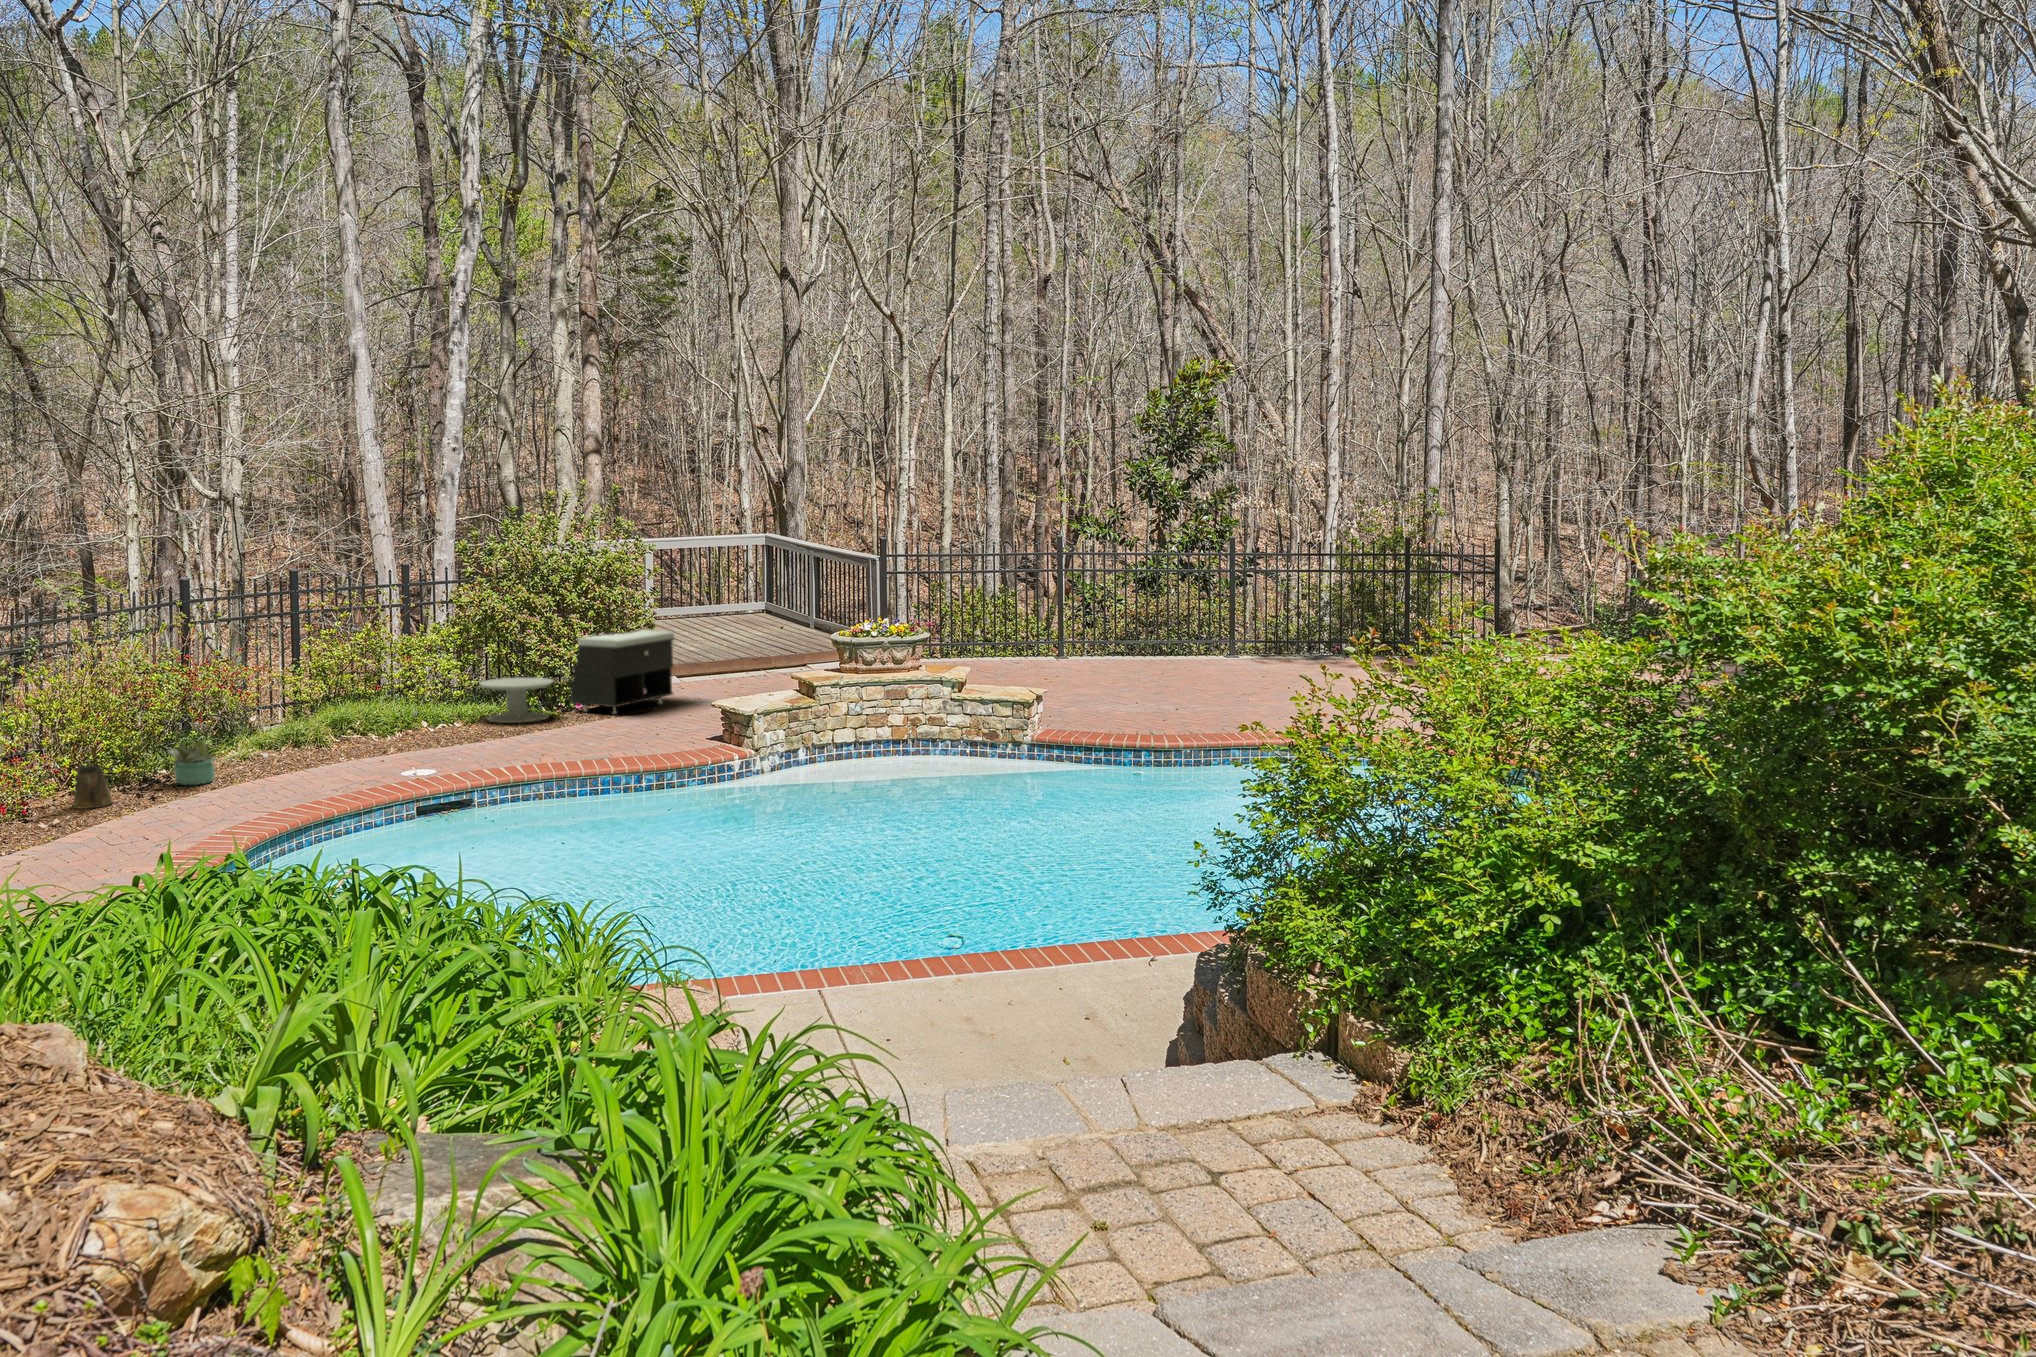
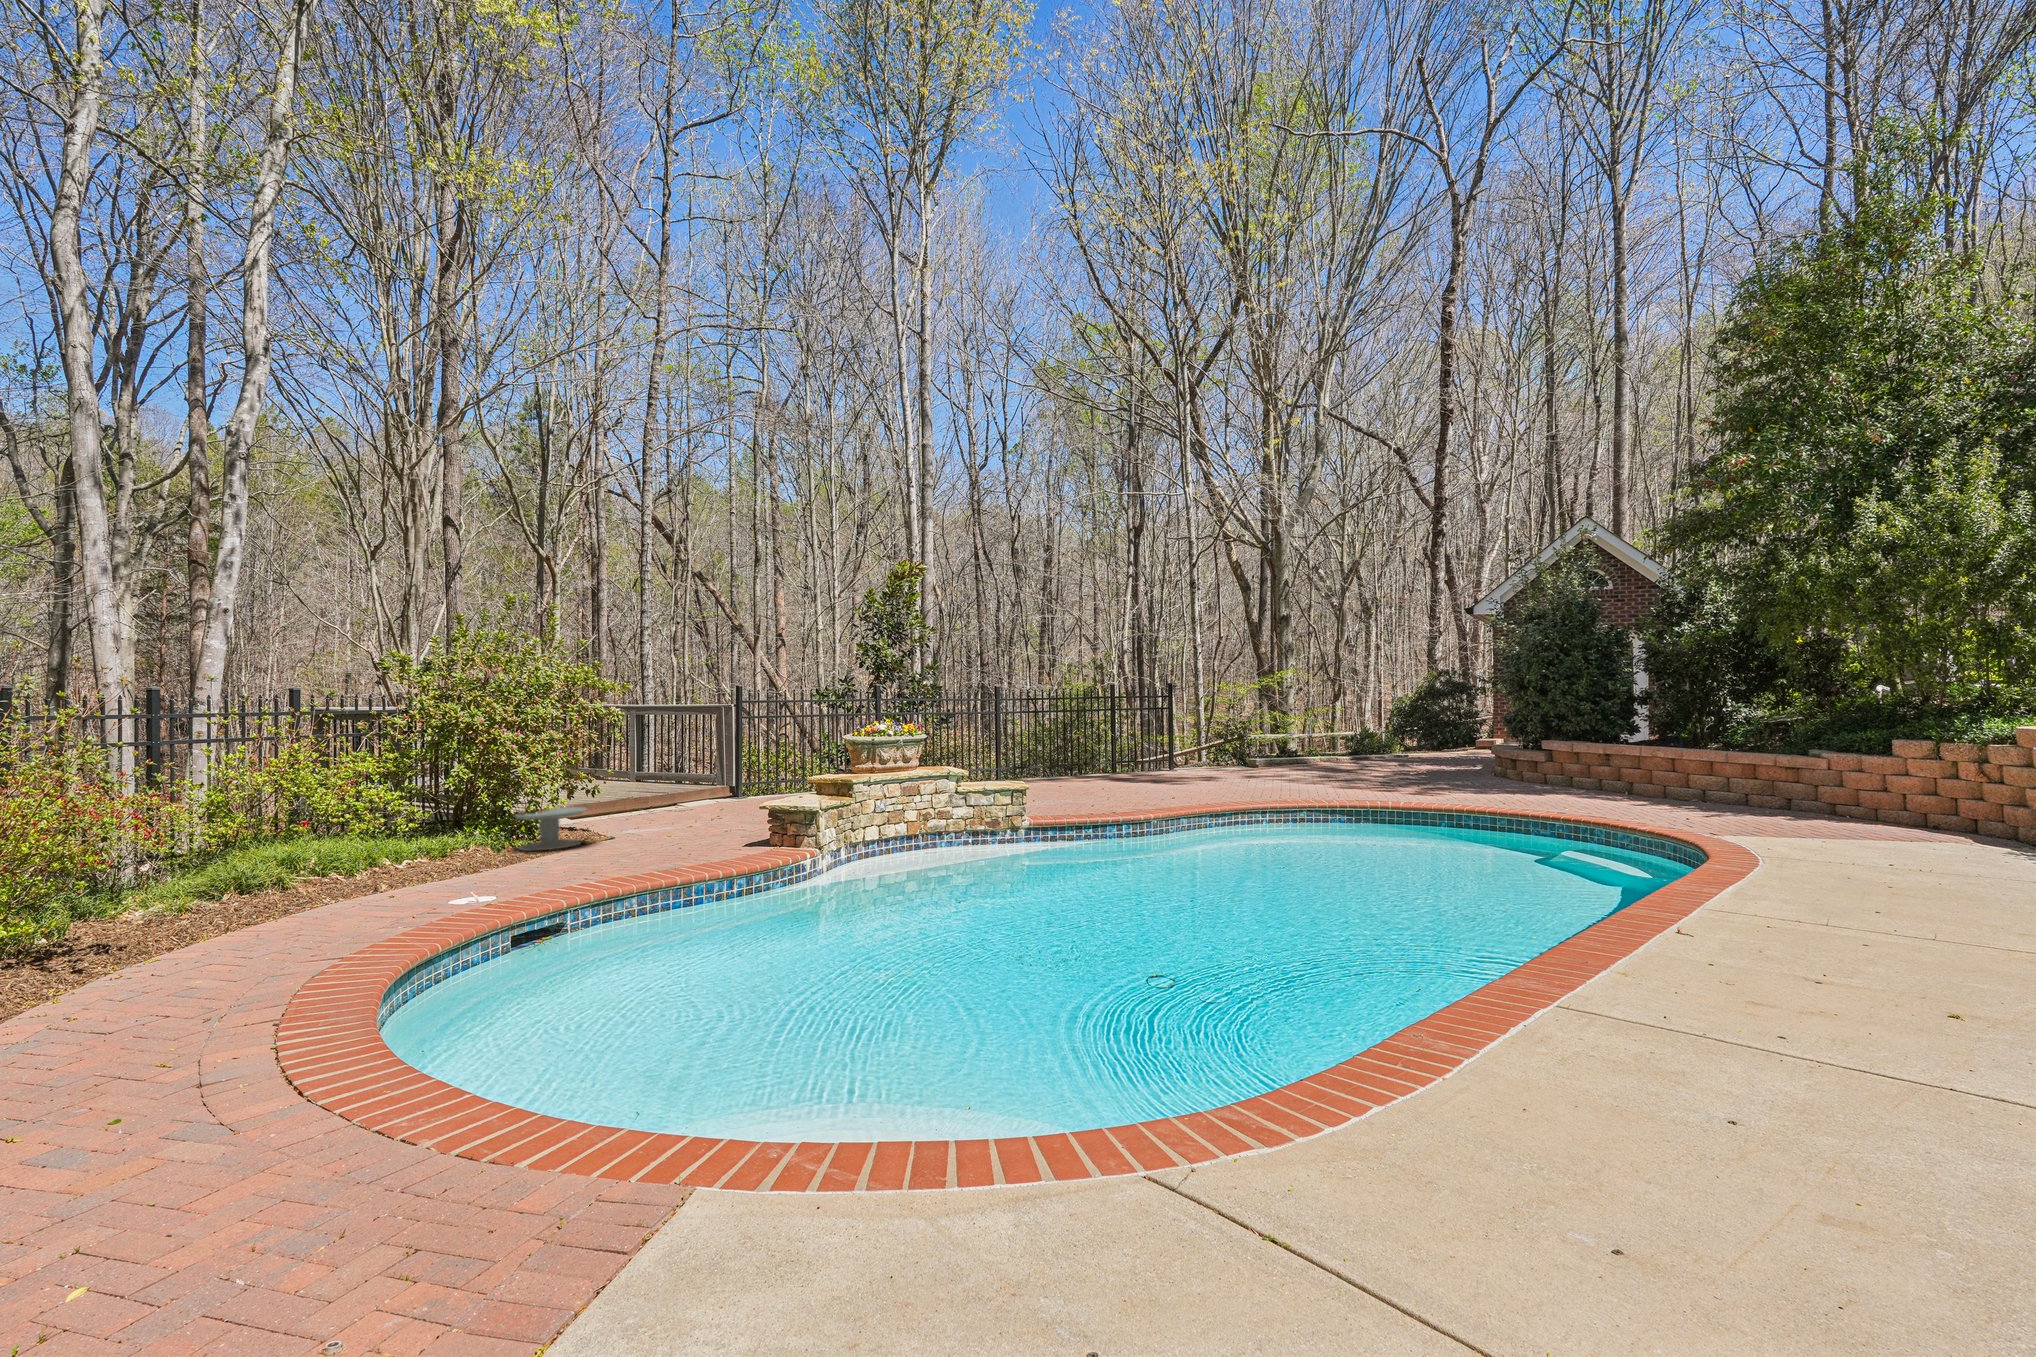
storage bench: present [570,630,674,714] -> none [596,762,686,836]
decorative plant: present [169,740,215,785] -> none [171,886,240,944]
watering can: present [73,765,113,809] -> none [24,930,93,991]

